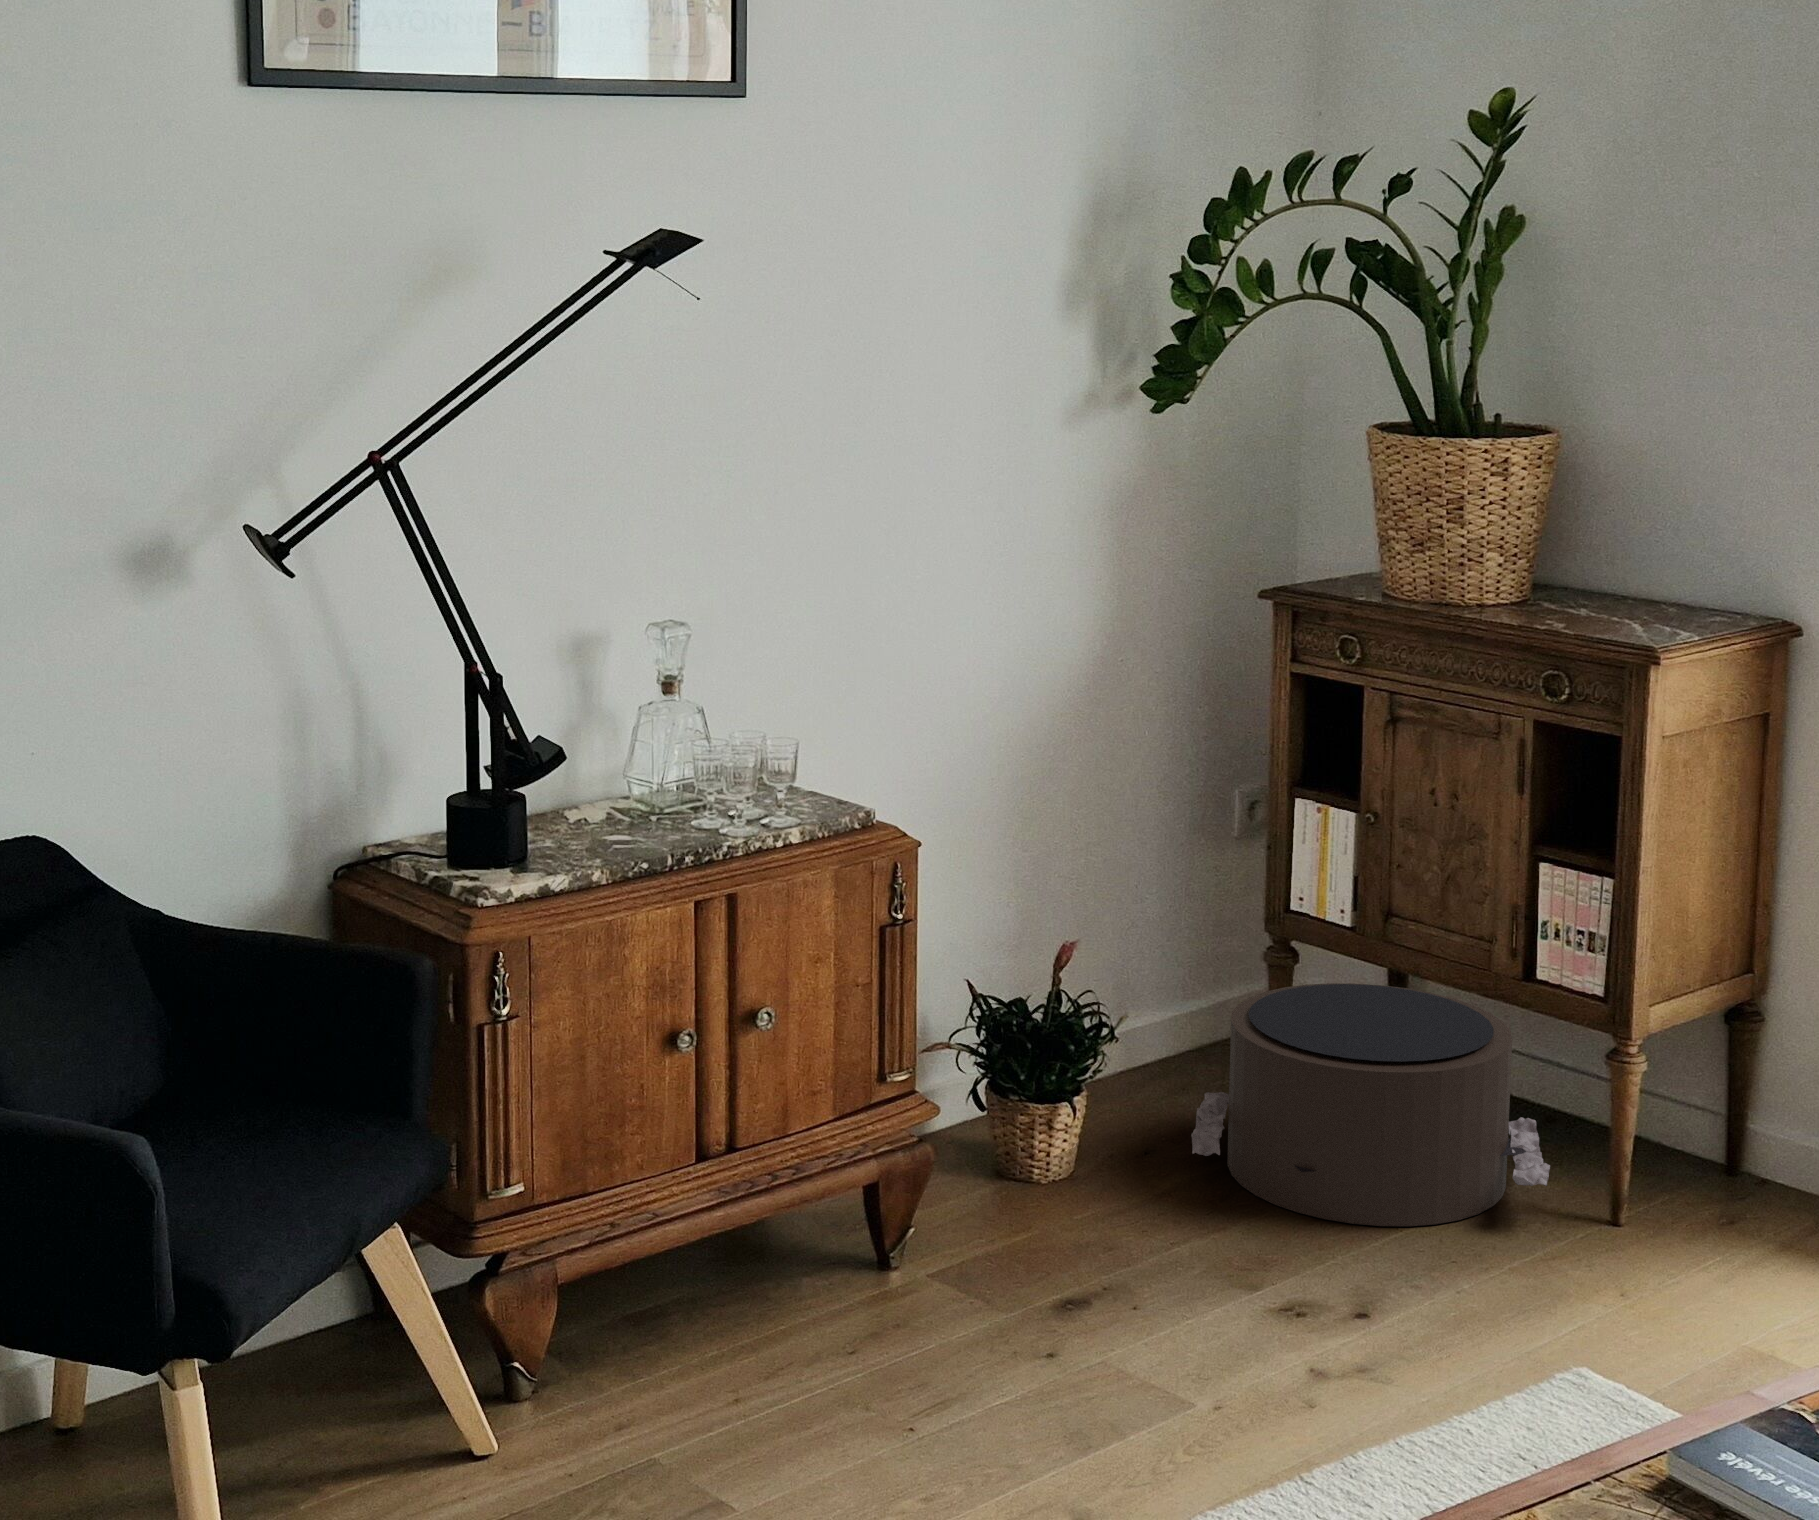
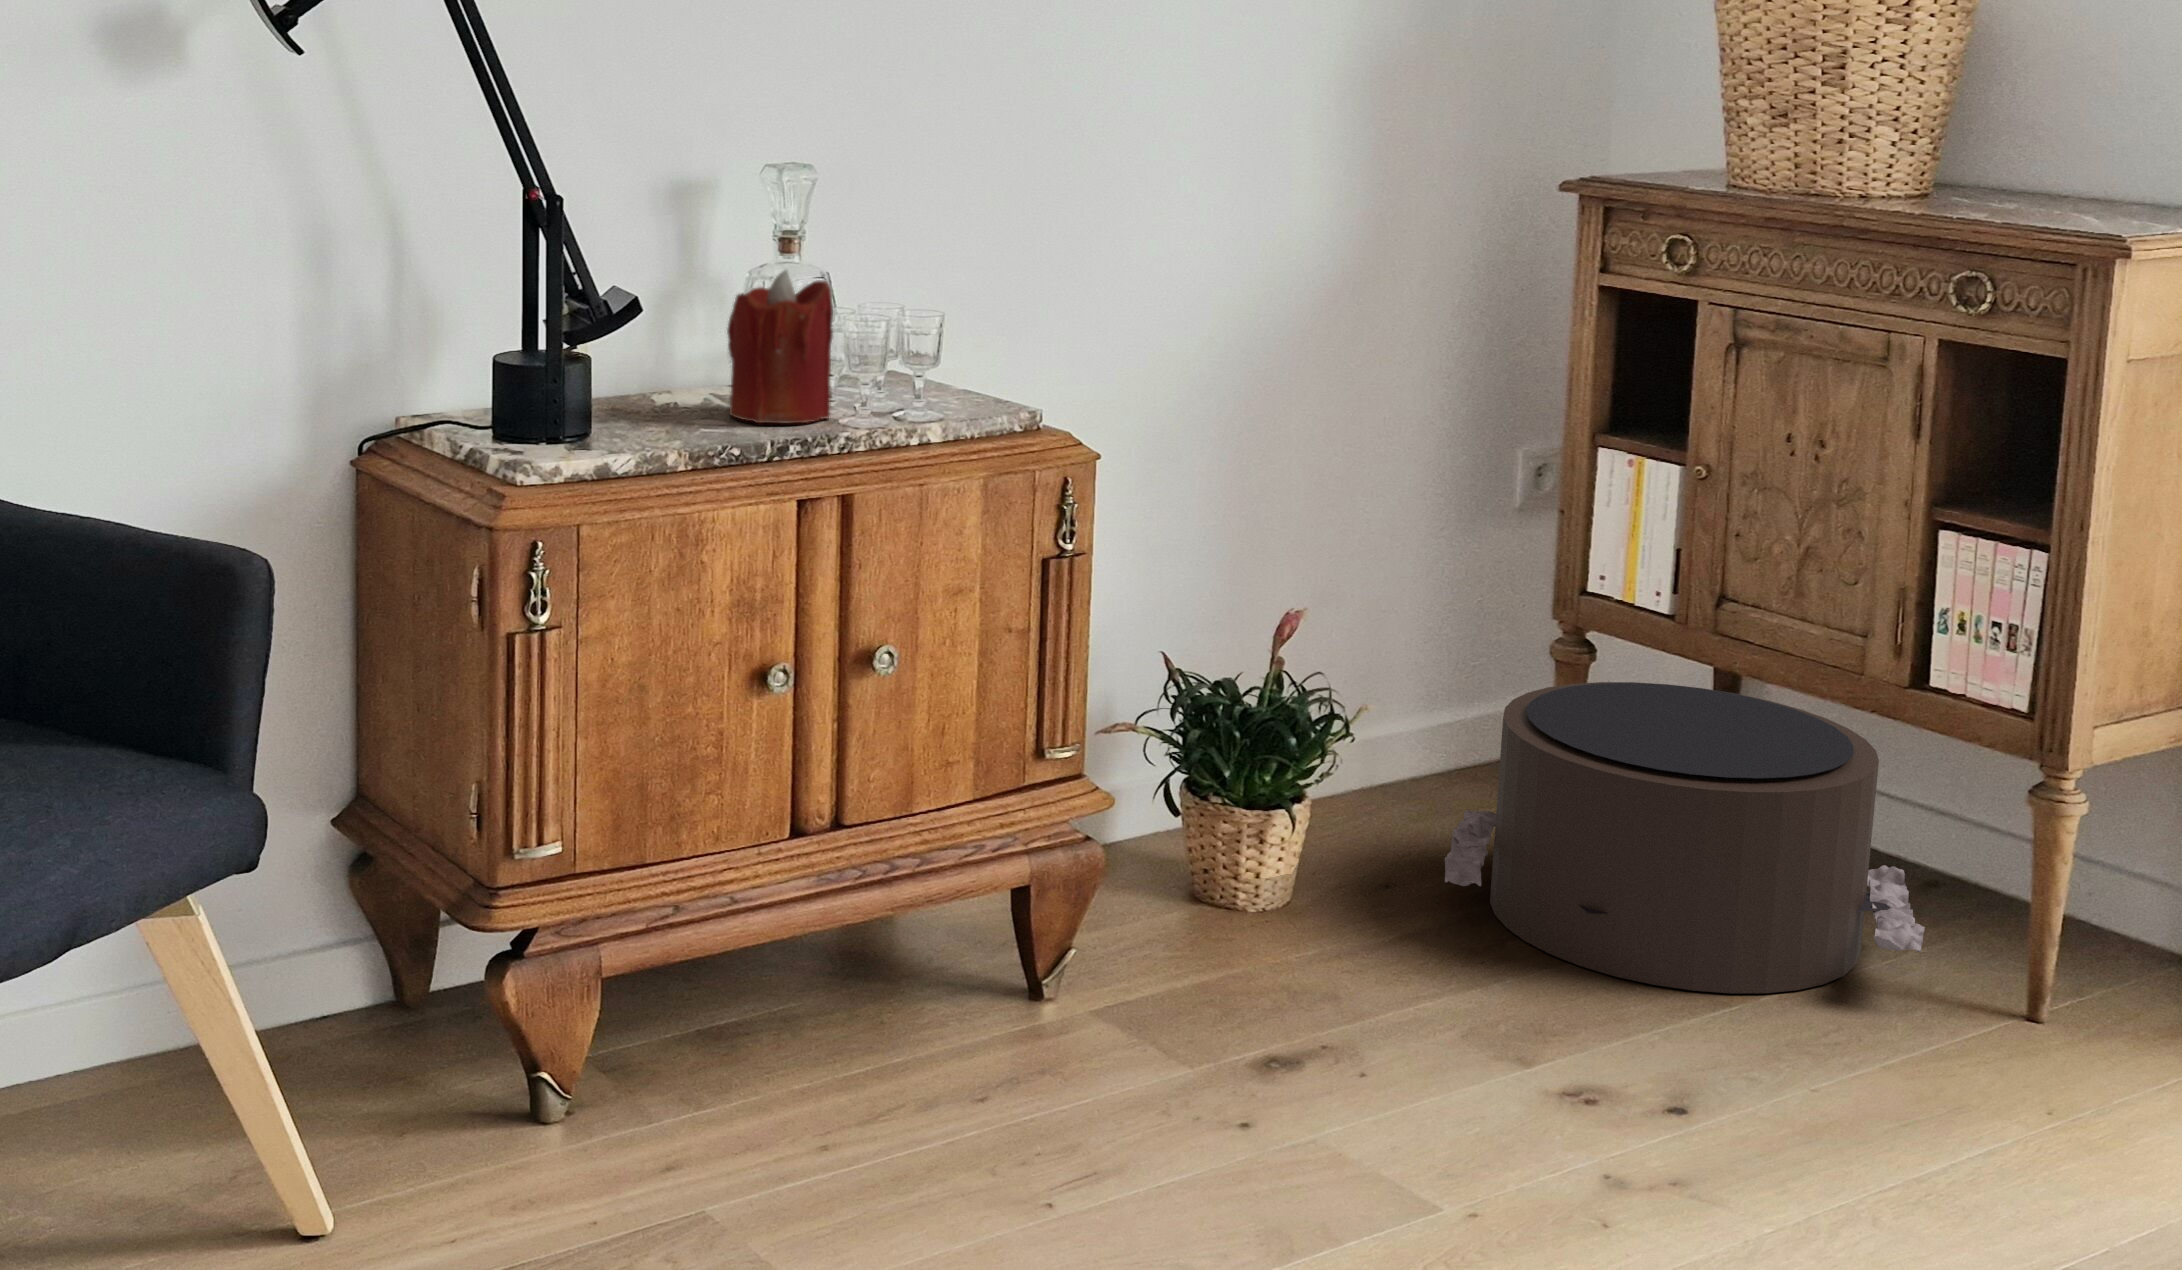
candle: none [627,718,711,840] -> present [727,270,833,423]

